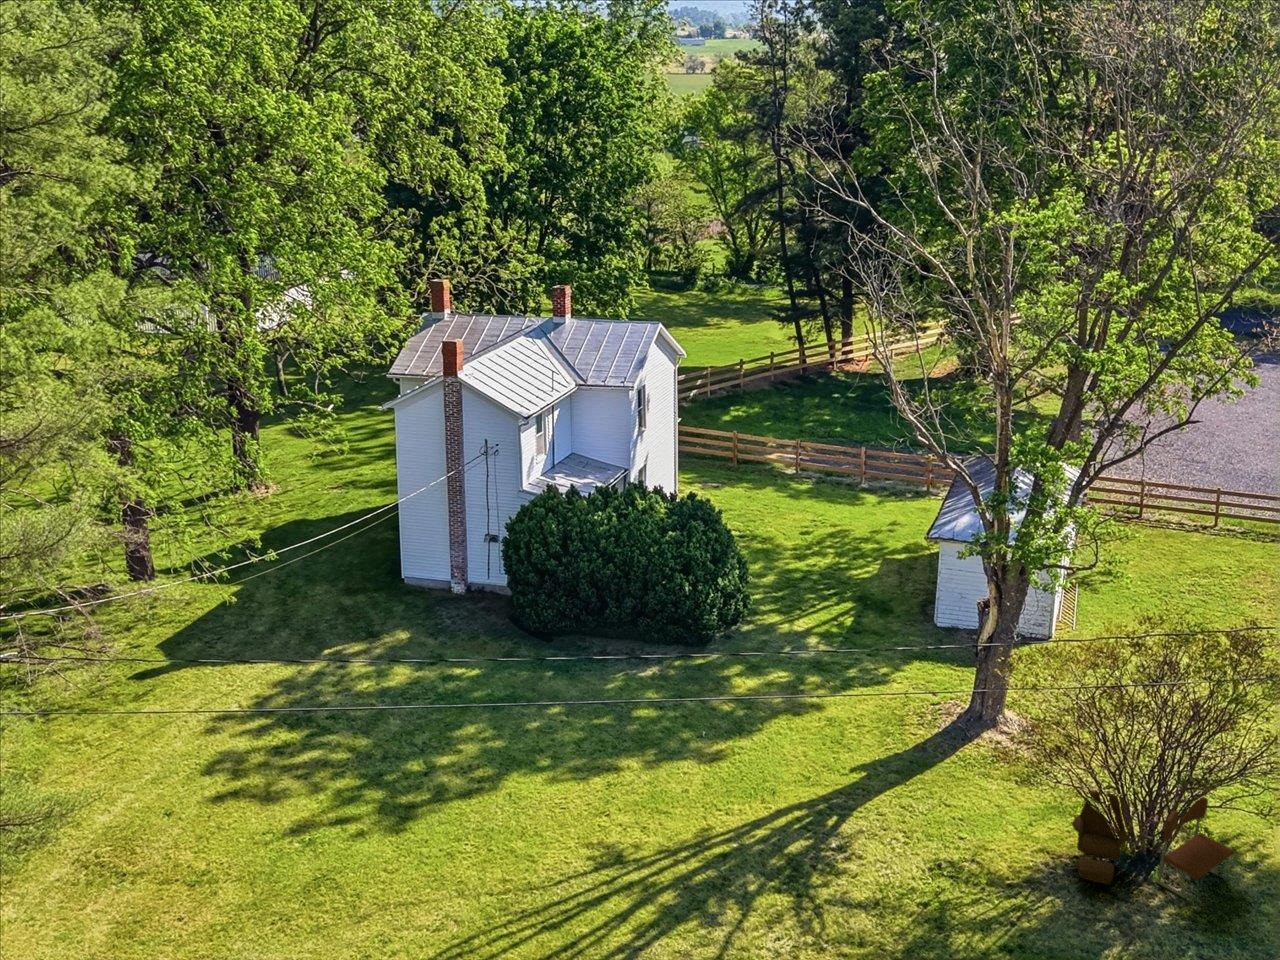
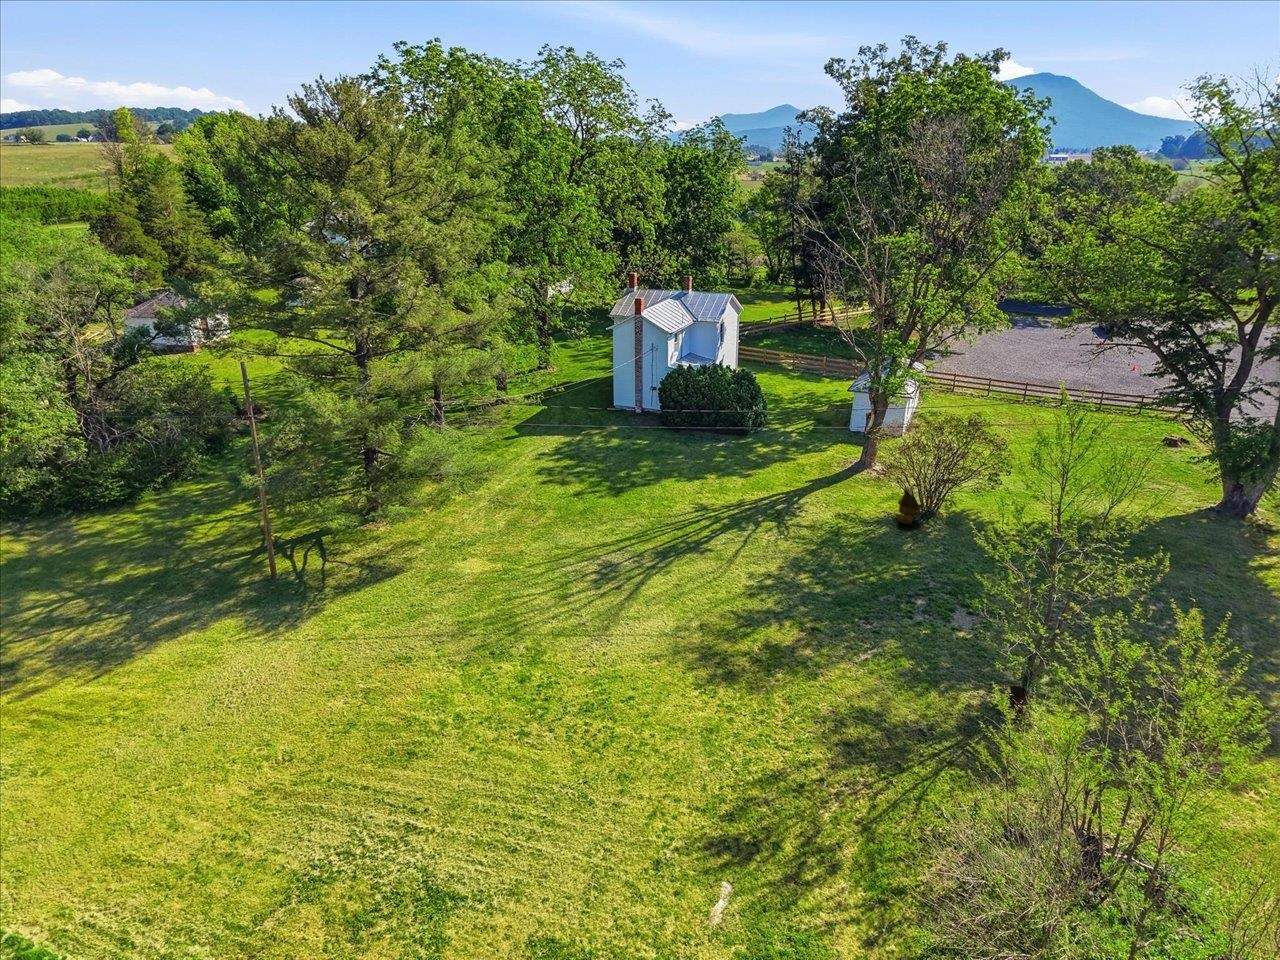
bench: present [1156,797,1234,898] -> none [931,492,968,532]

